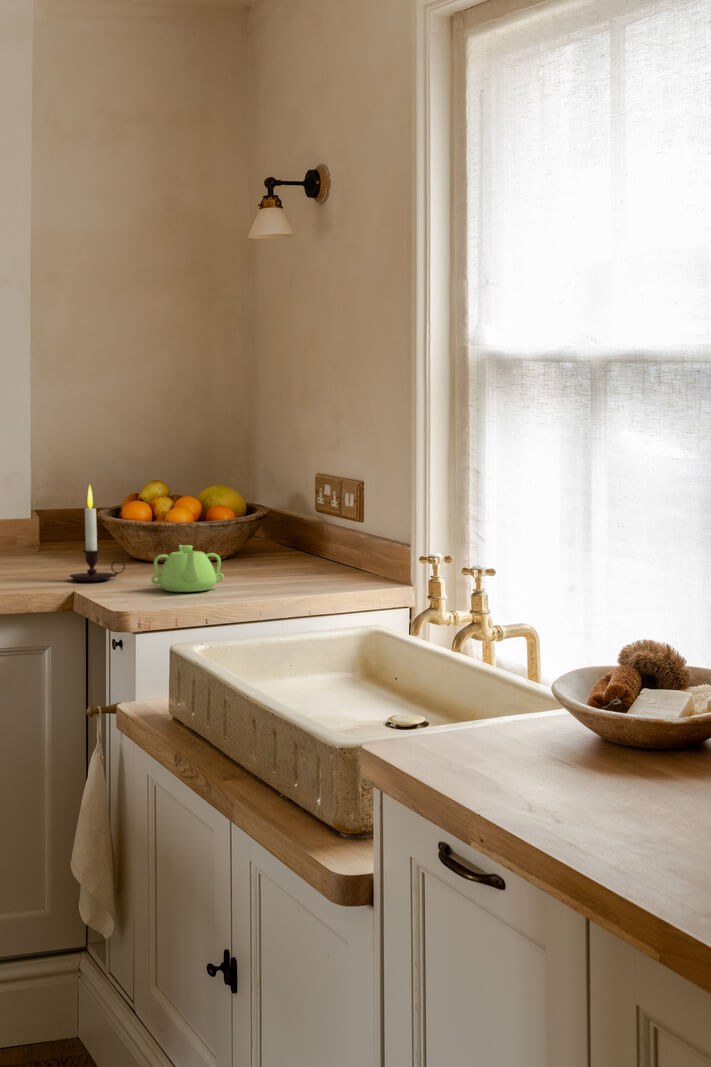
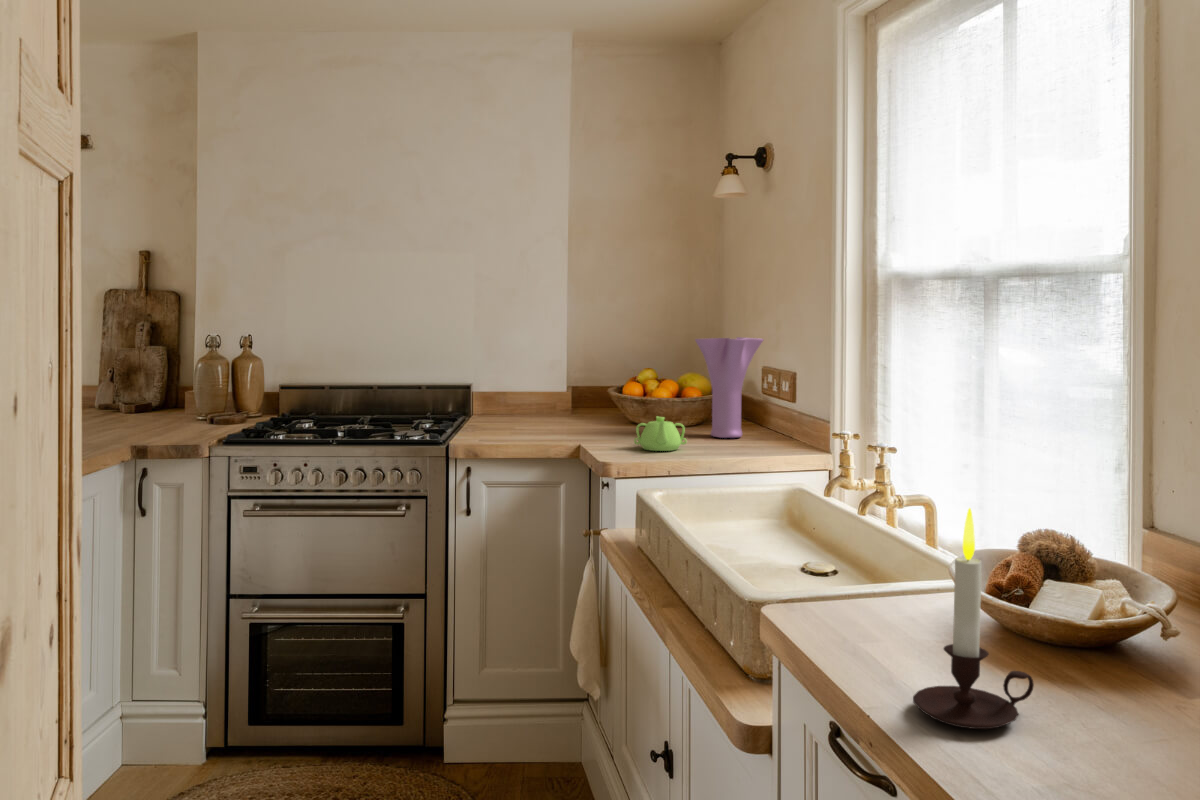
vase: none [227,436,321,572] -> present [695,337,764,438]
candle: present [70,486,125,581] -> present [913,508,1034,729]

